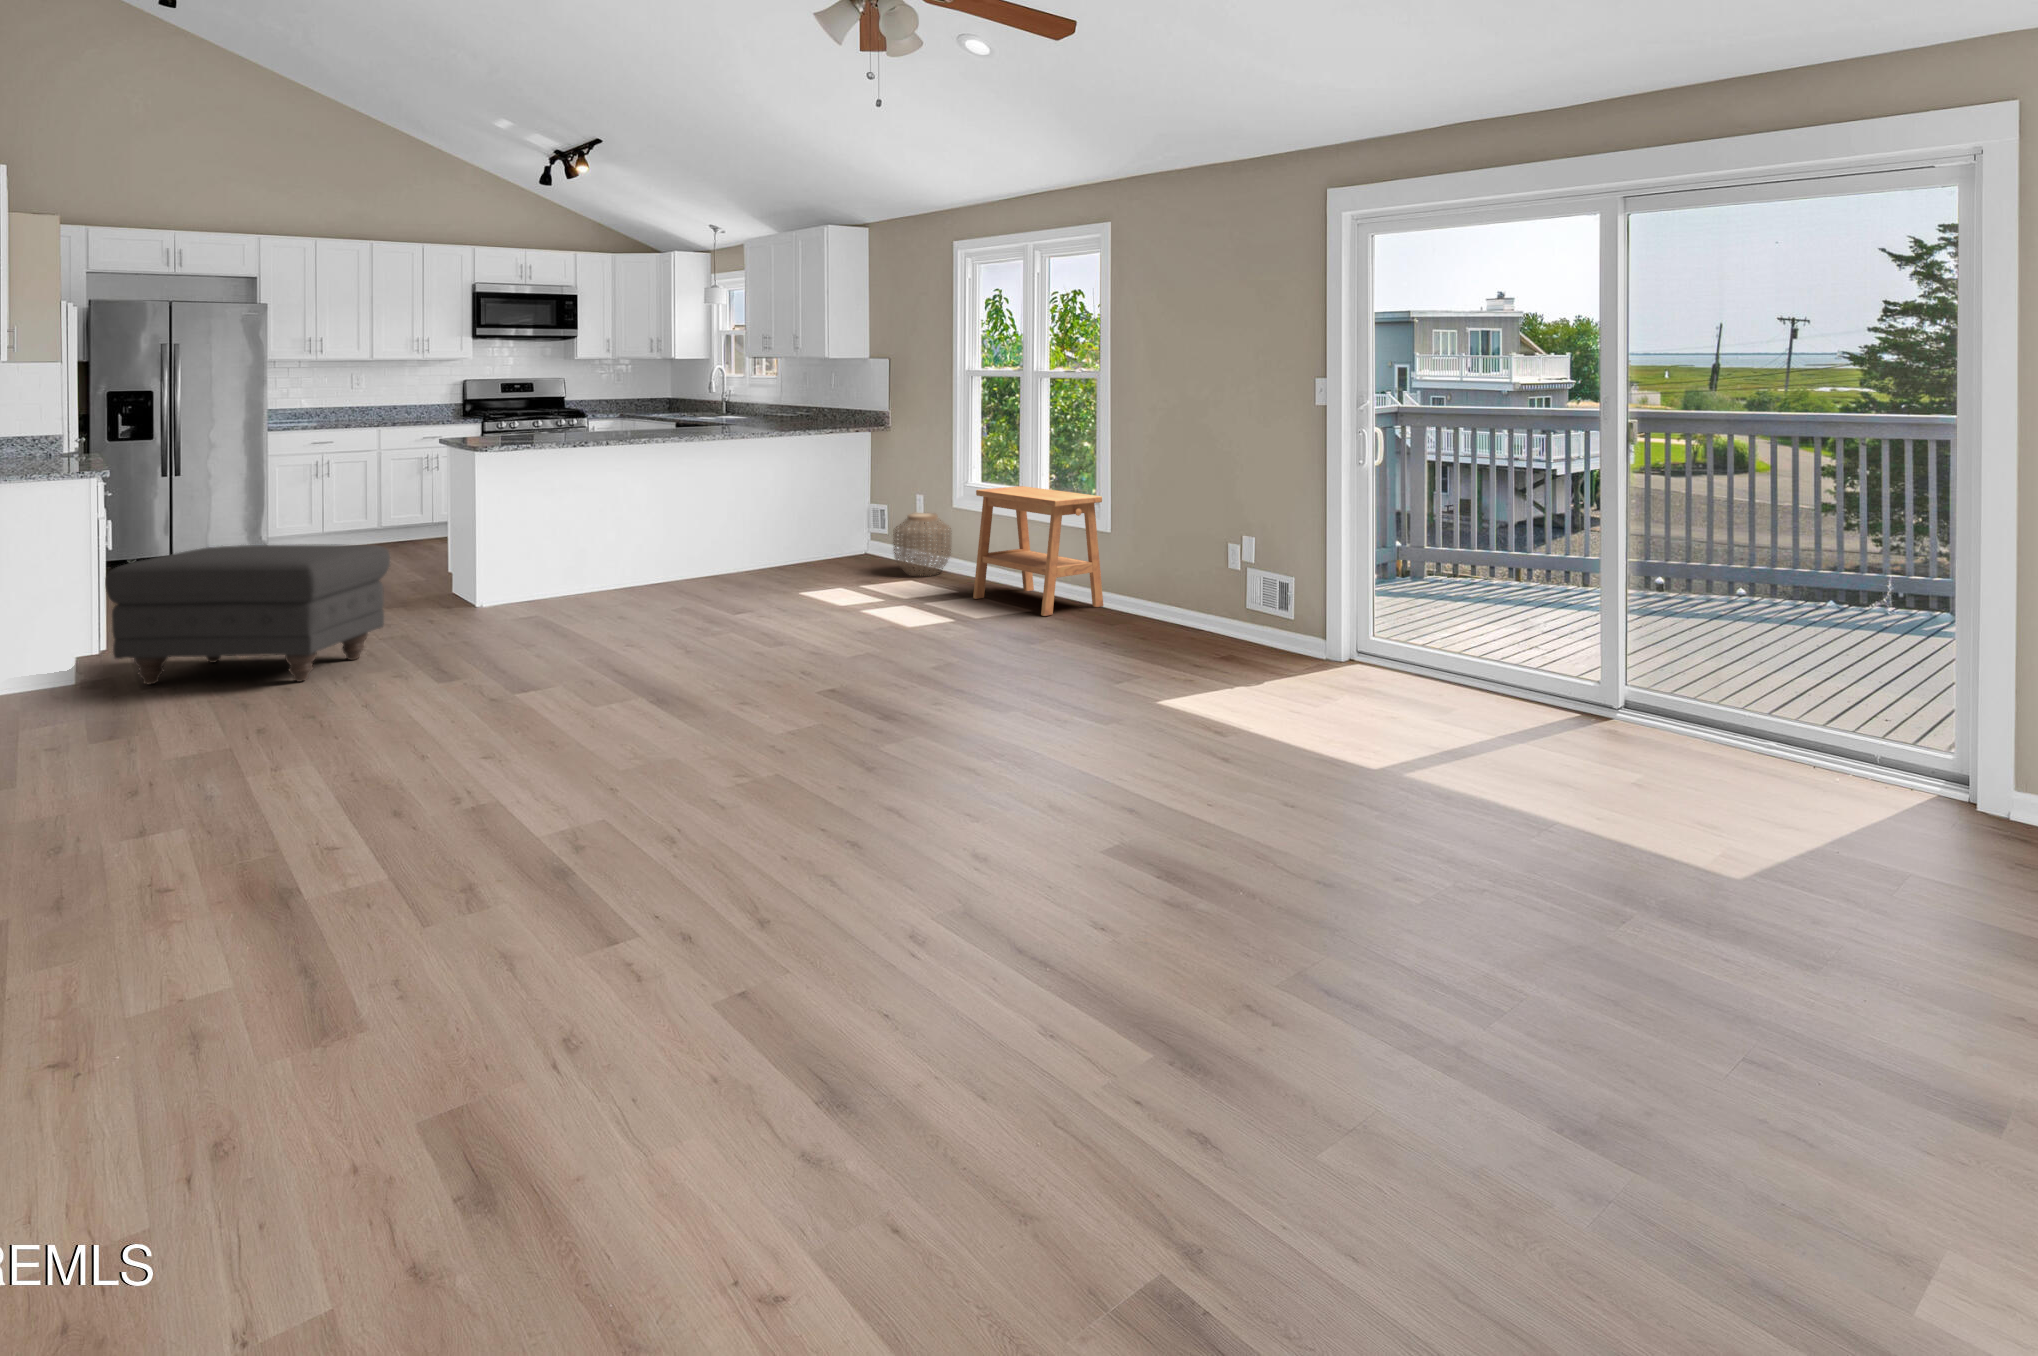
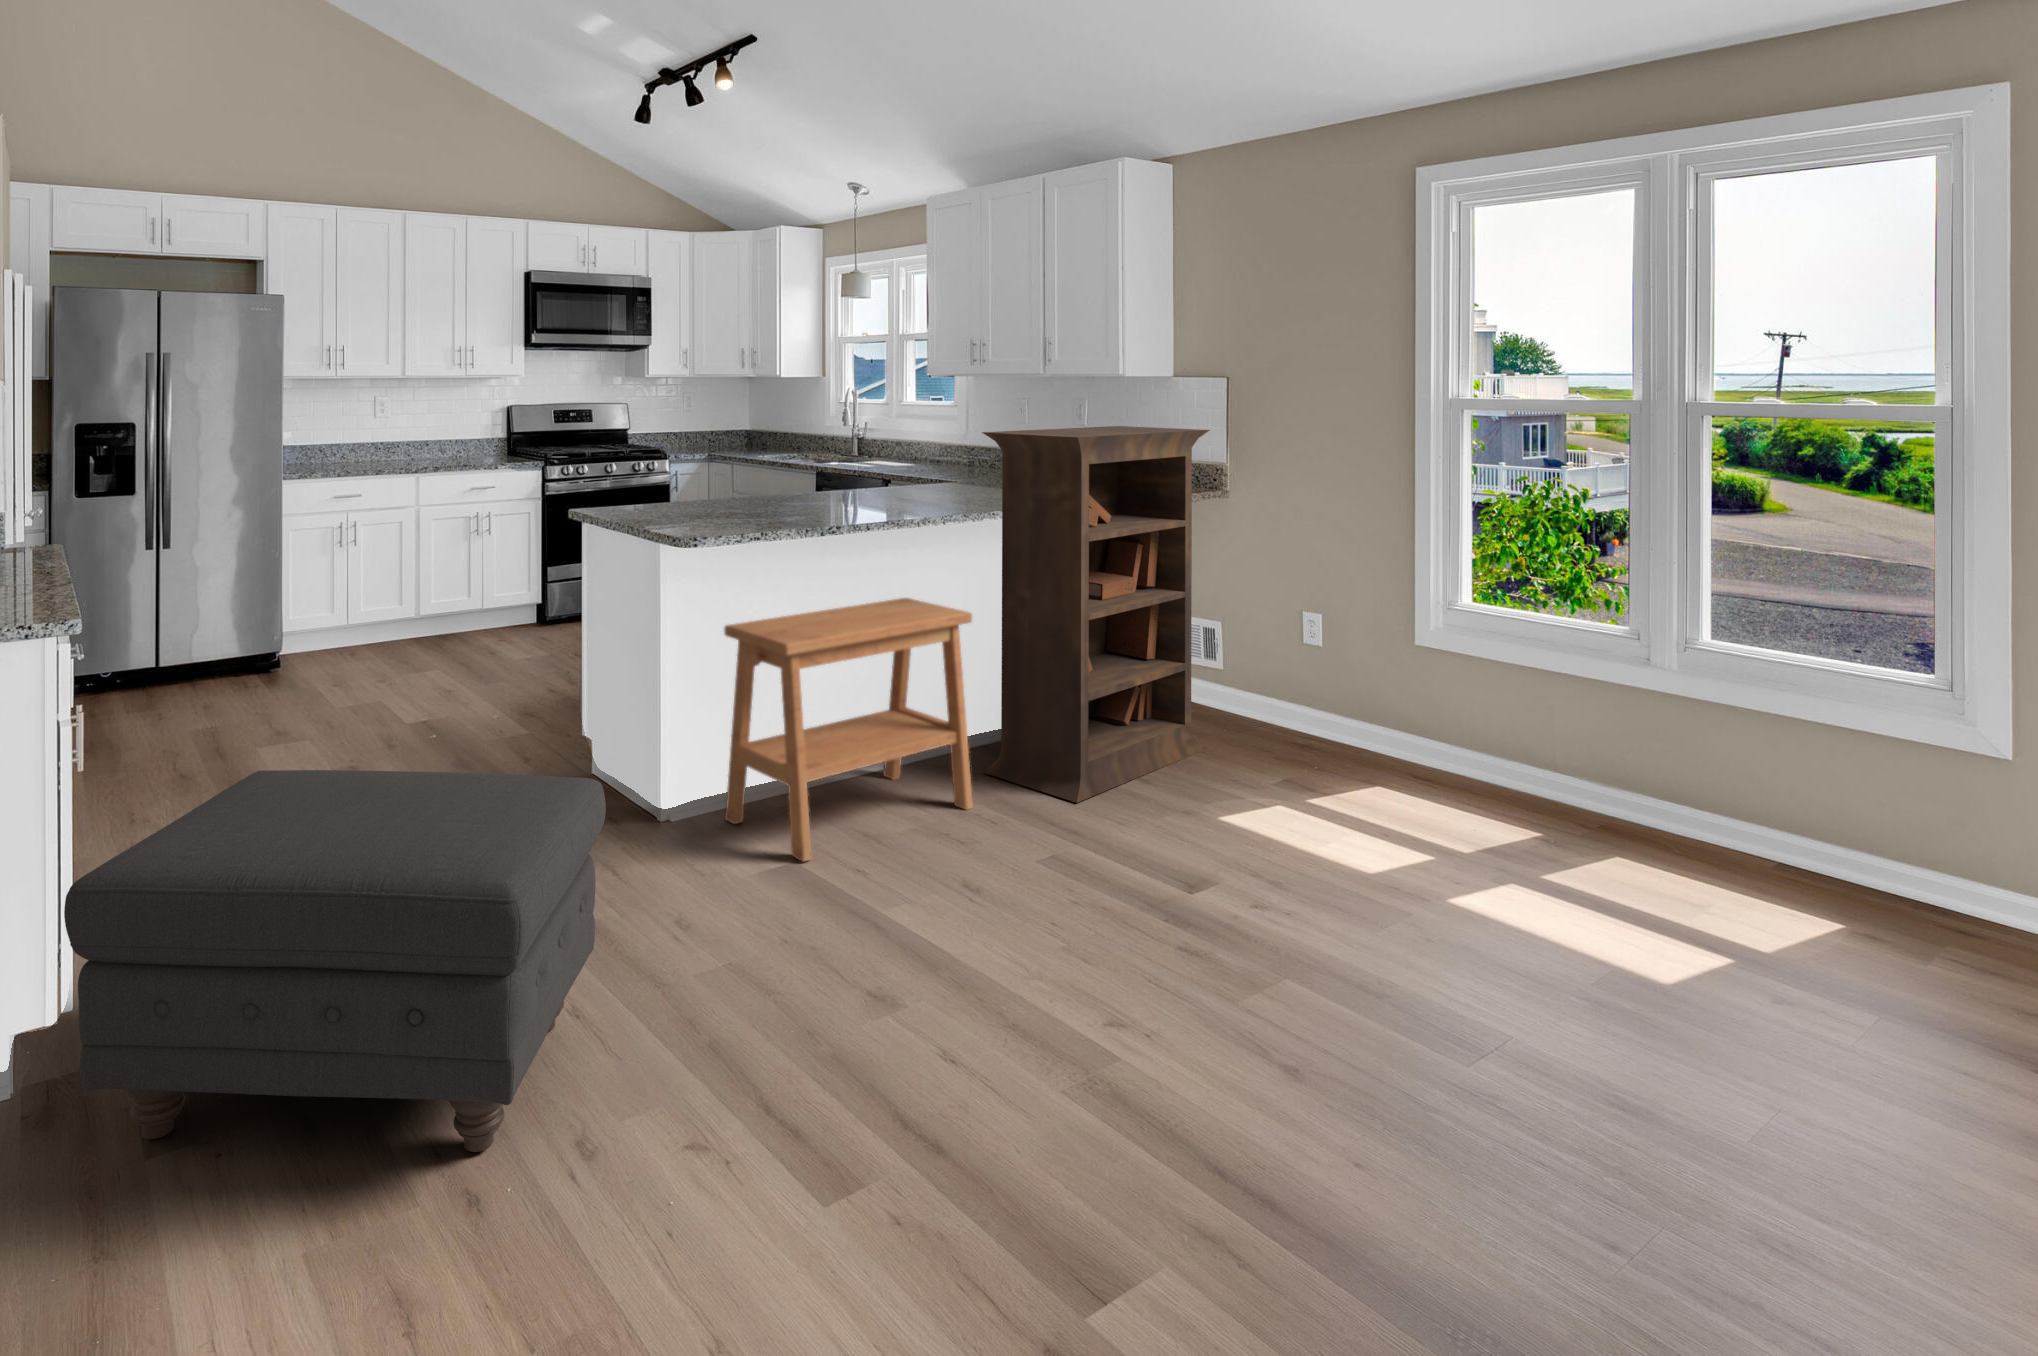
bookcase: none [698,388,857,596] -> present [982,426,1210,803]
side table: present [973,486,1103,616] -> present [724,598,973,862]
woven basket: present [893,513,951,576] -> none [1265,639,1369,754]

